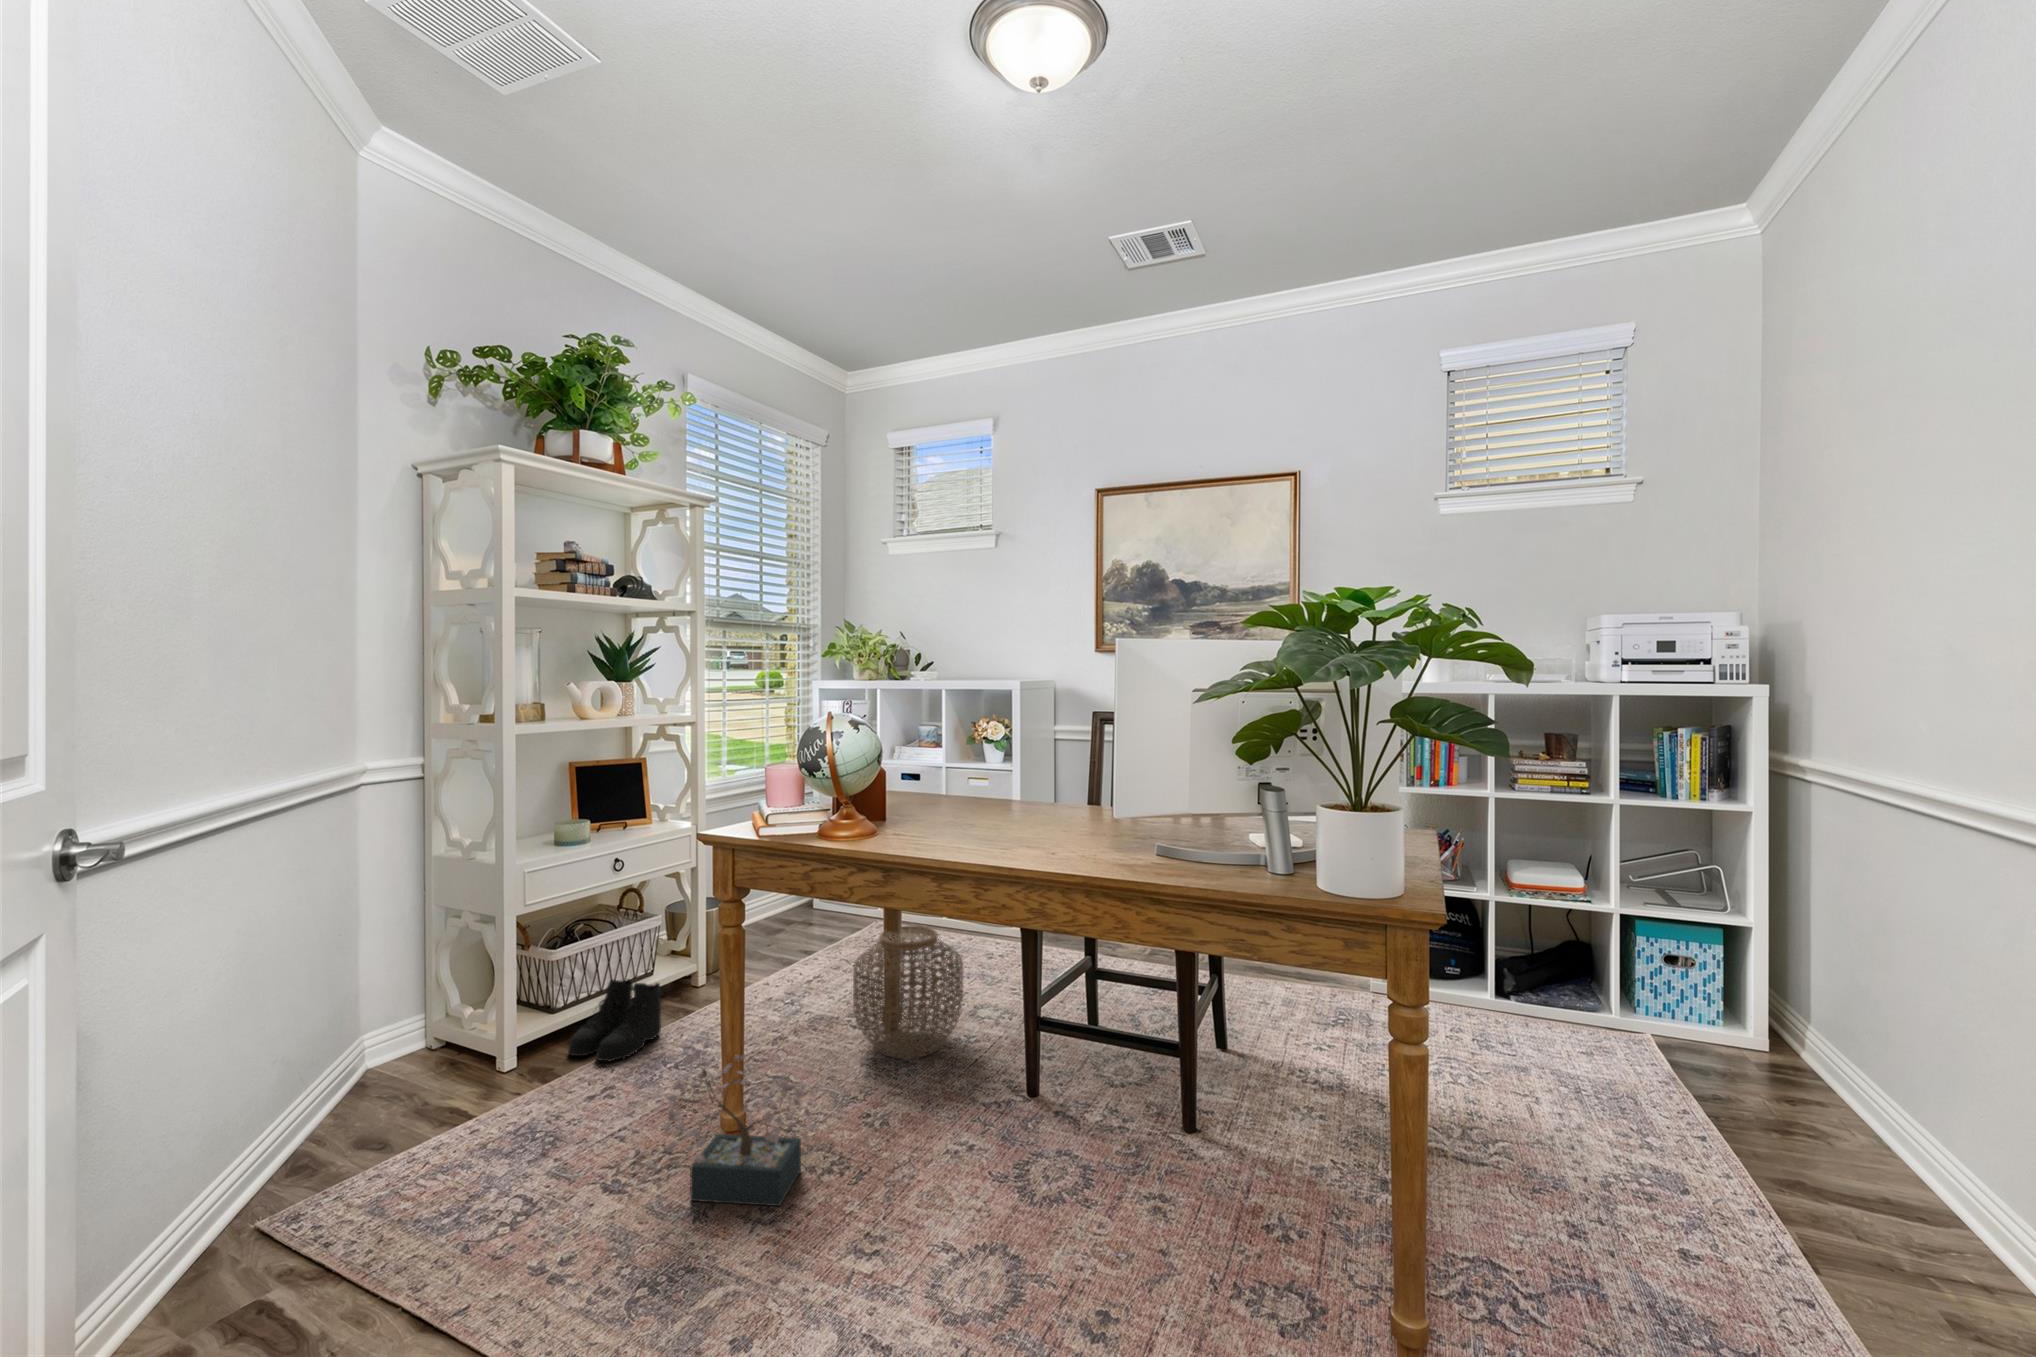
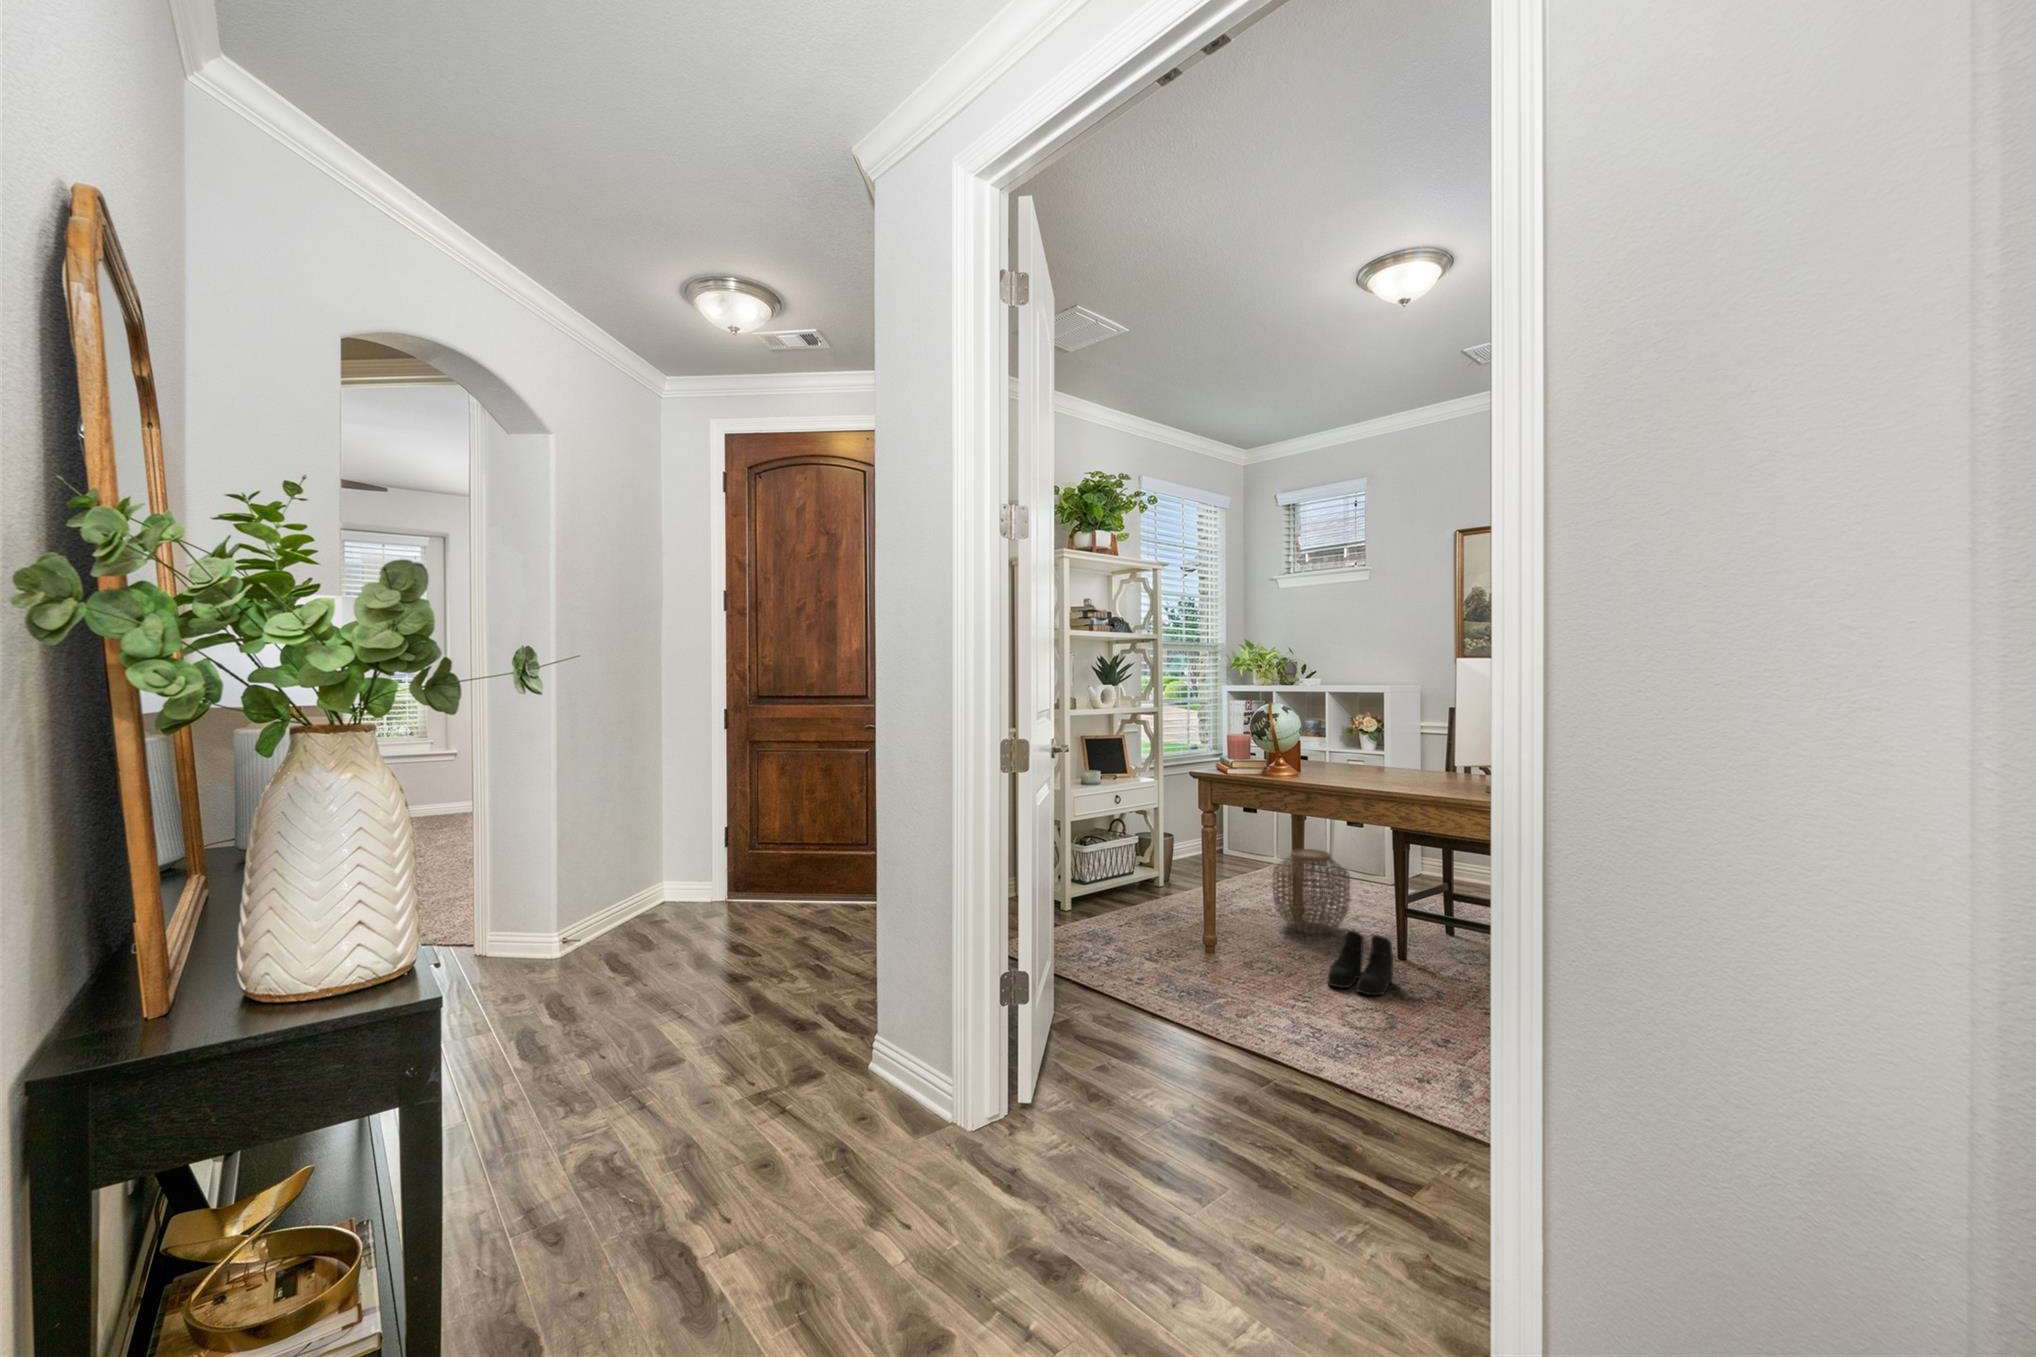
boots: present [568,979,662,1061] -> present [1328,930,1393,995]
decorative plant: present [657,1044,818,1206] -> none [1176,890,1265,980]

